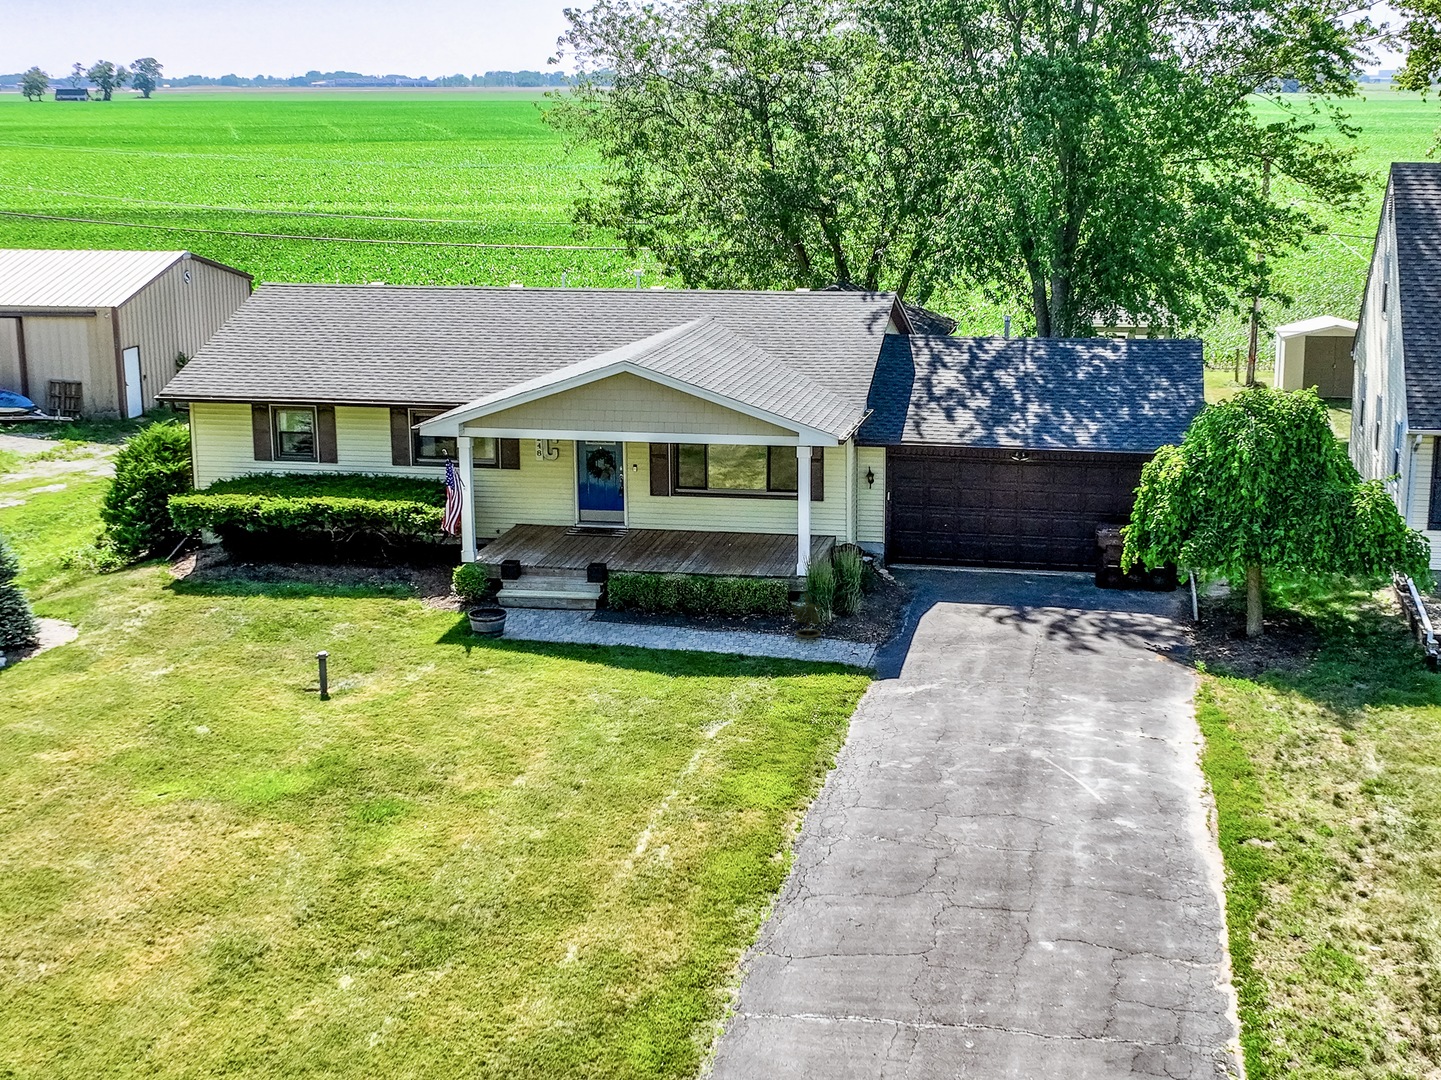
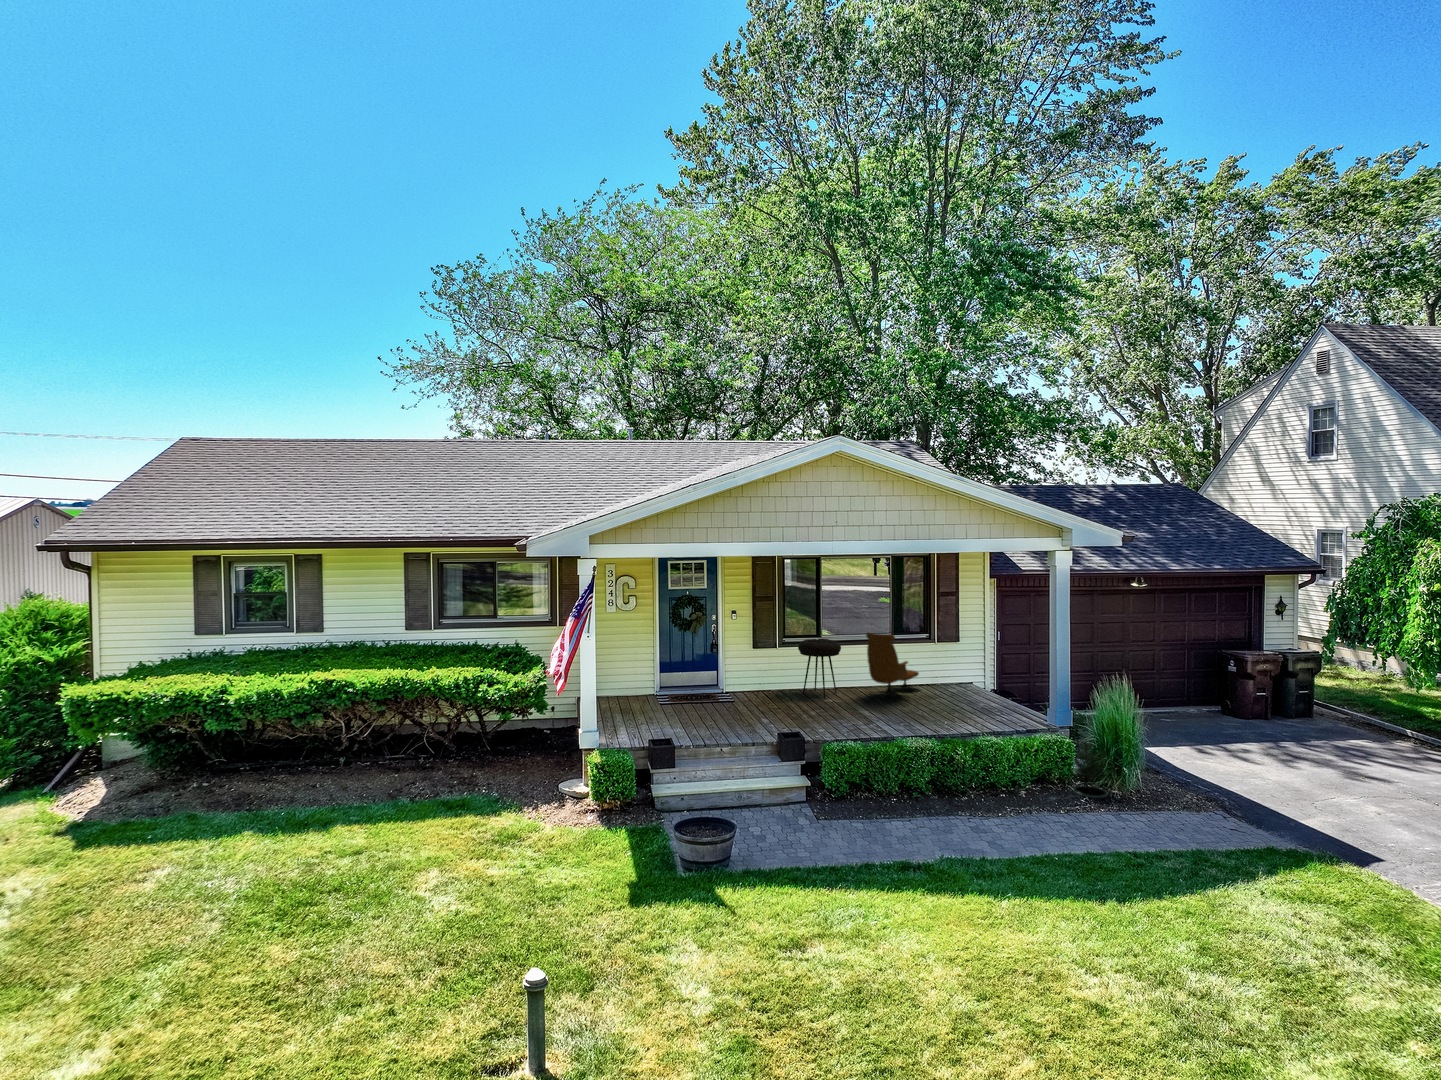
lounge chair: none [732,493,800,554] -> present [866,632,919,699]
stool: none [686,495,724,547] -> present [798,639,841,698]

